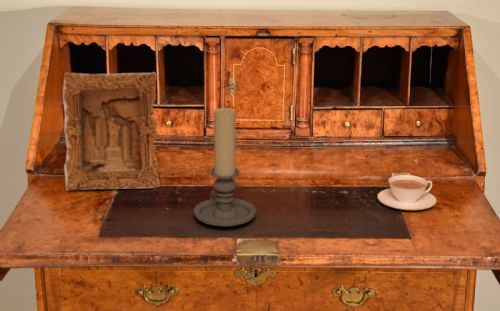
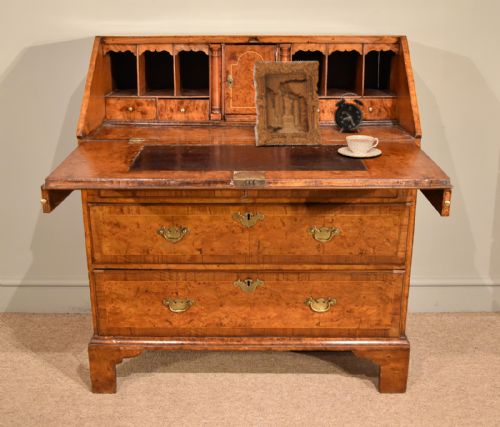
picture frame: present [63,72,160,191] -> present [253,60,322,146]
alarm clock: none [370,106,410,158] -> present [334,99,364,131]
candle holder: present [194,108,256,227] -> none [202,77,248,166]

